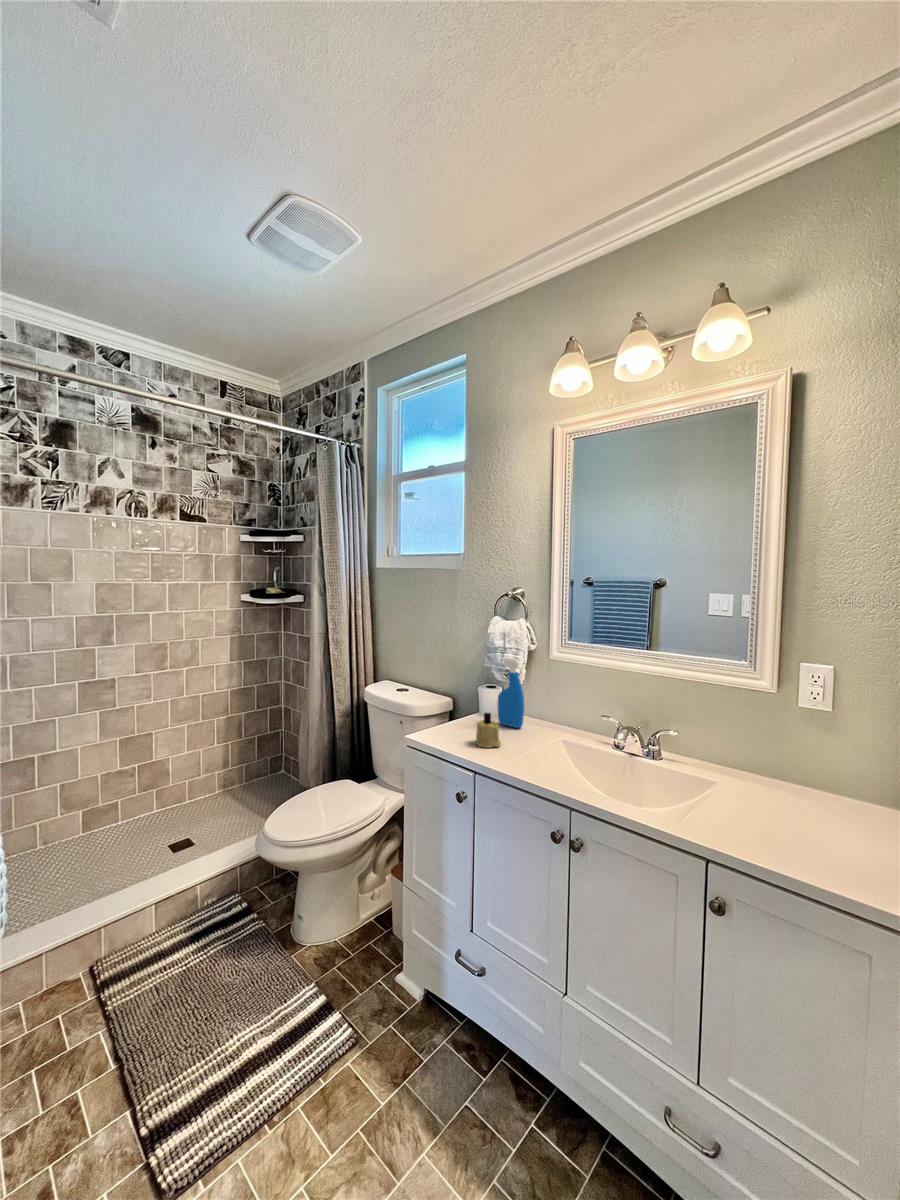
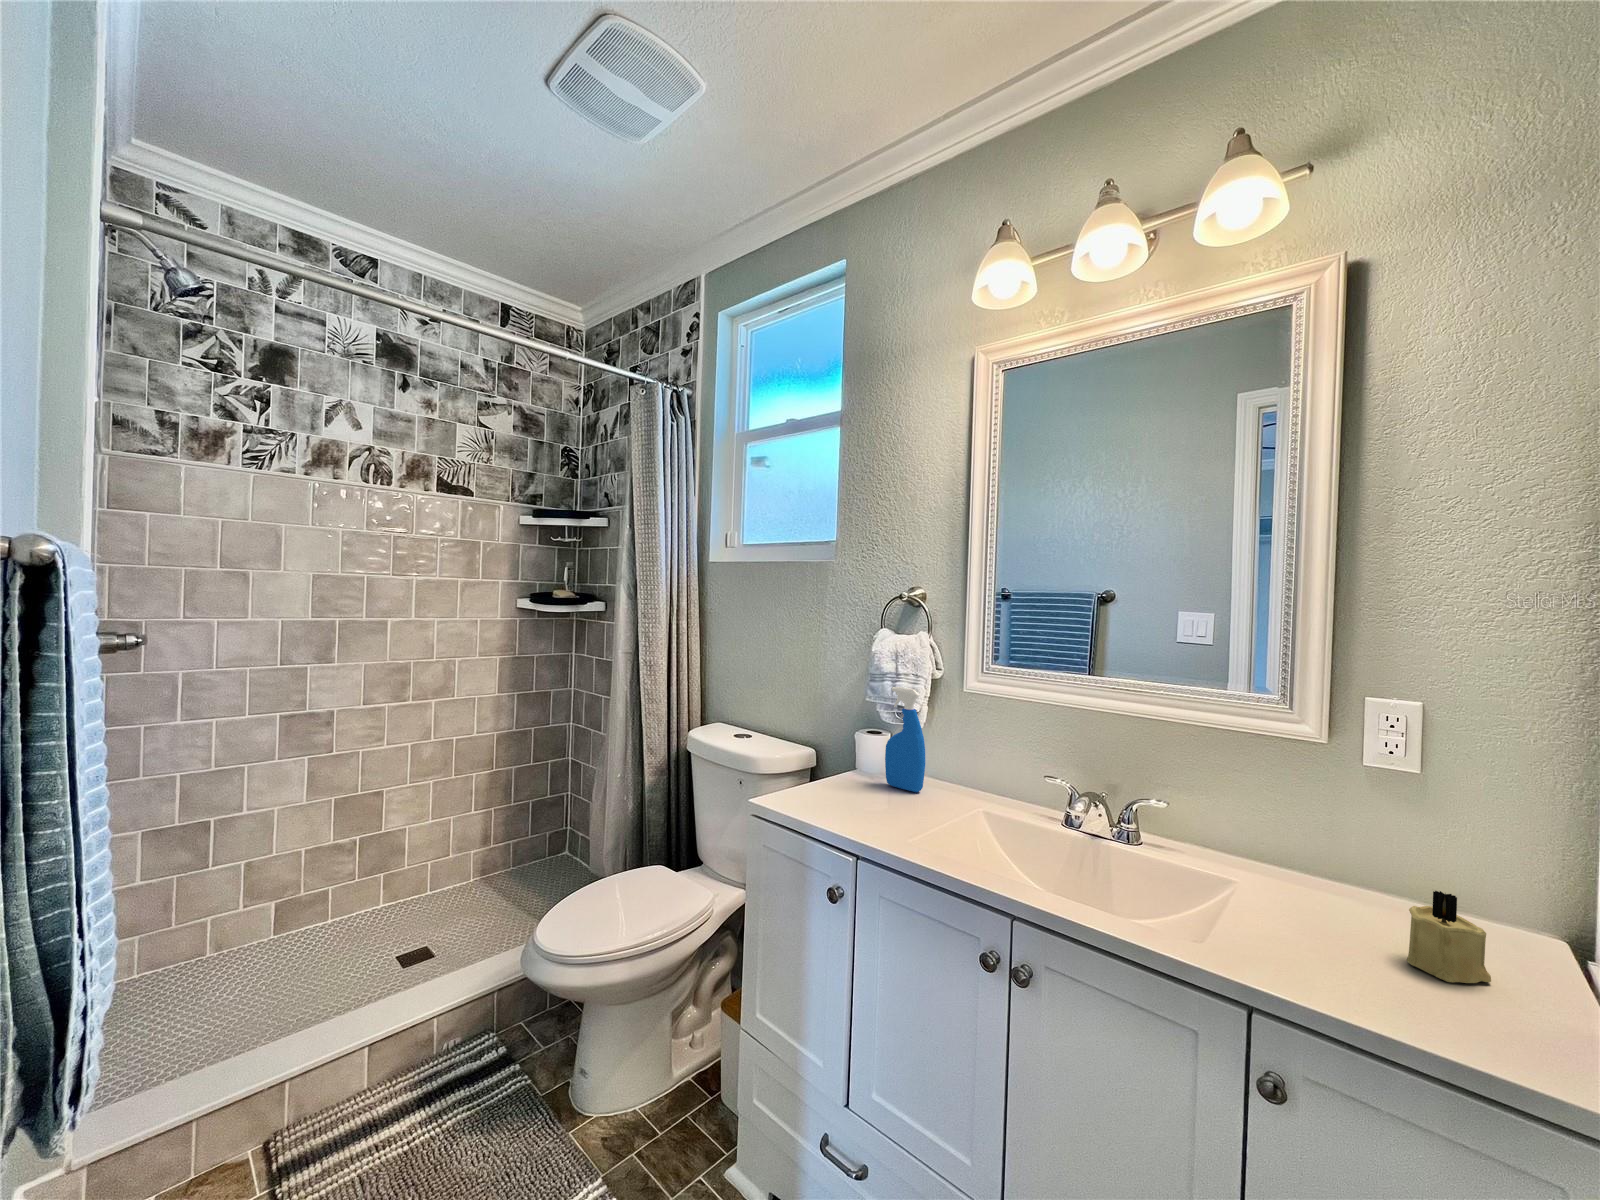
candle: present [476,713,501,747] -> present [1407,891,1491,983]

